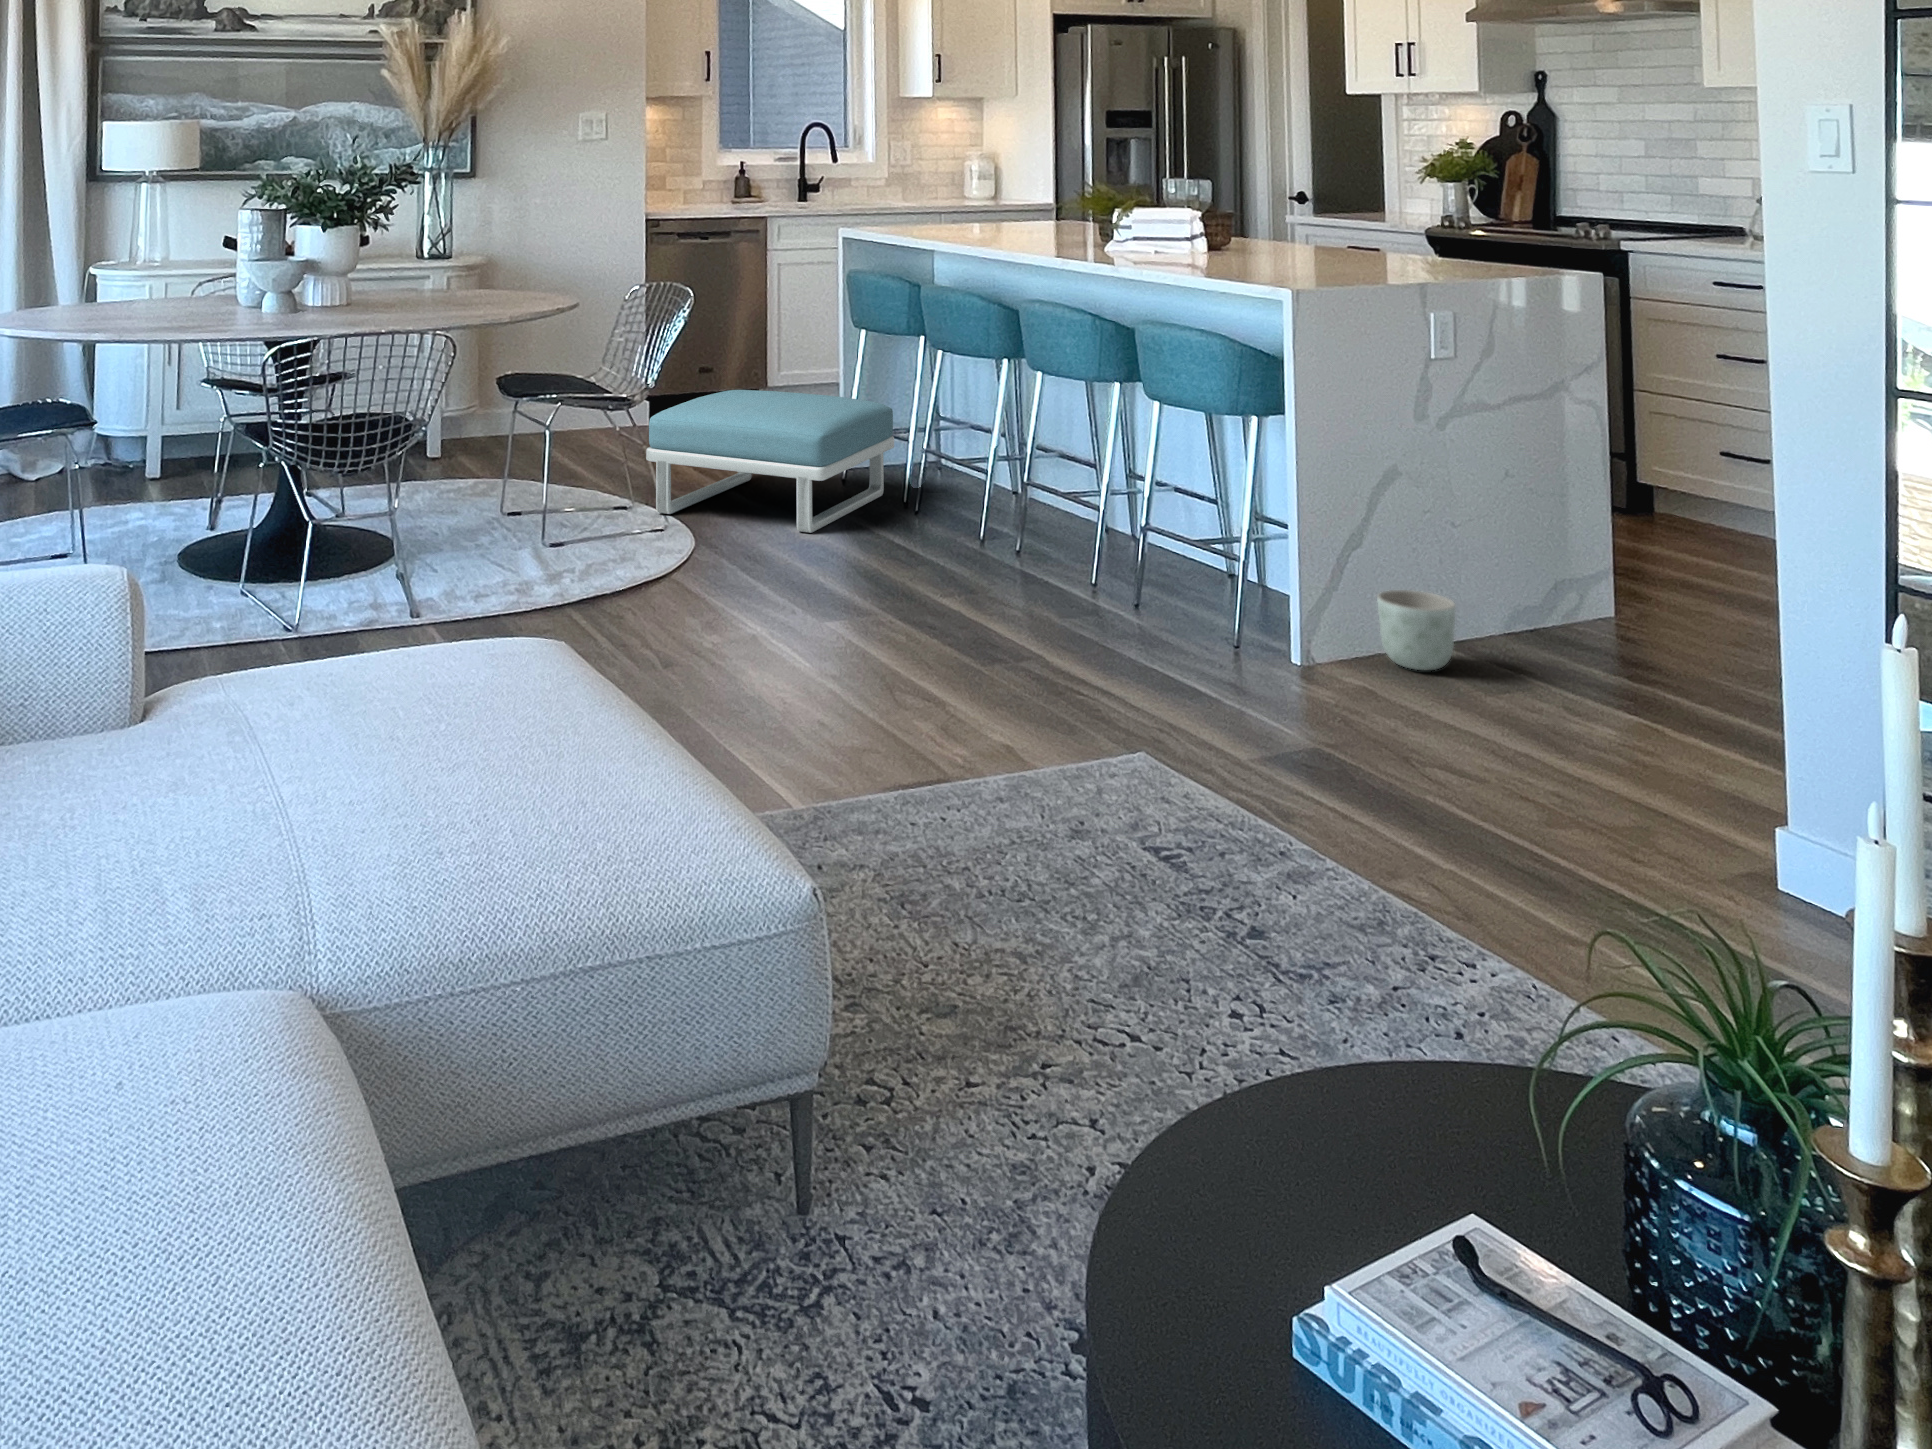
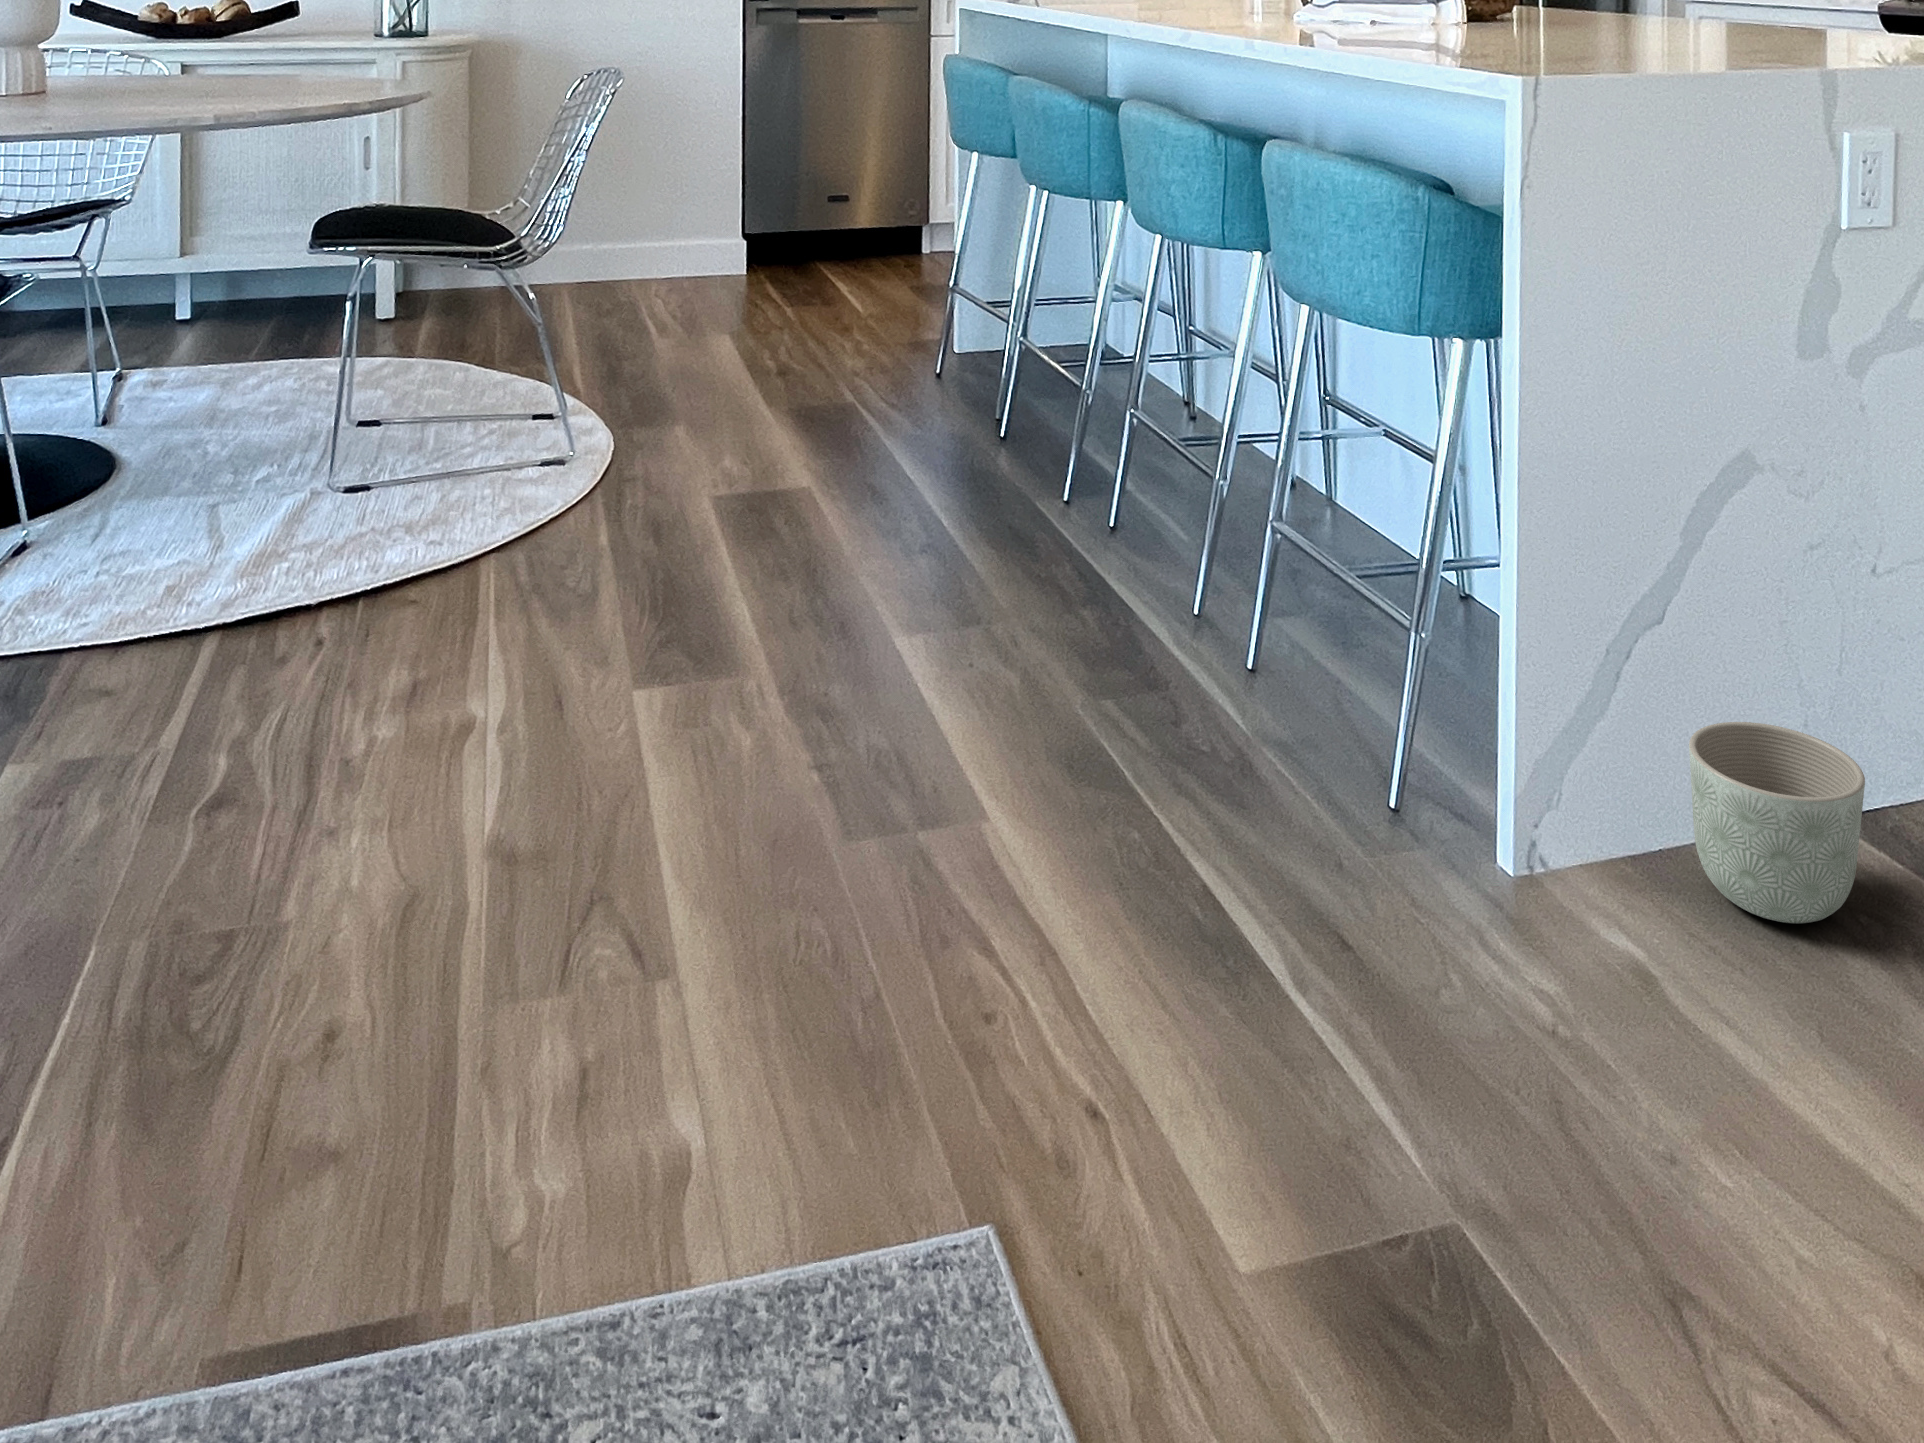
footstool: present [646,390,894,533] -> none [583,235,995,475]

